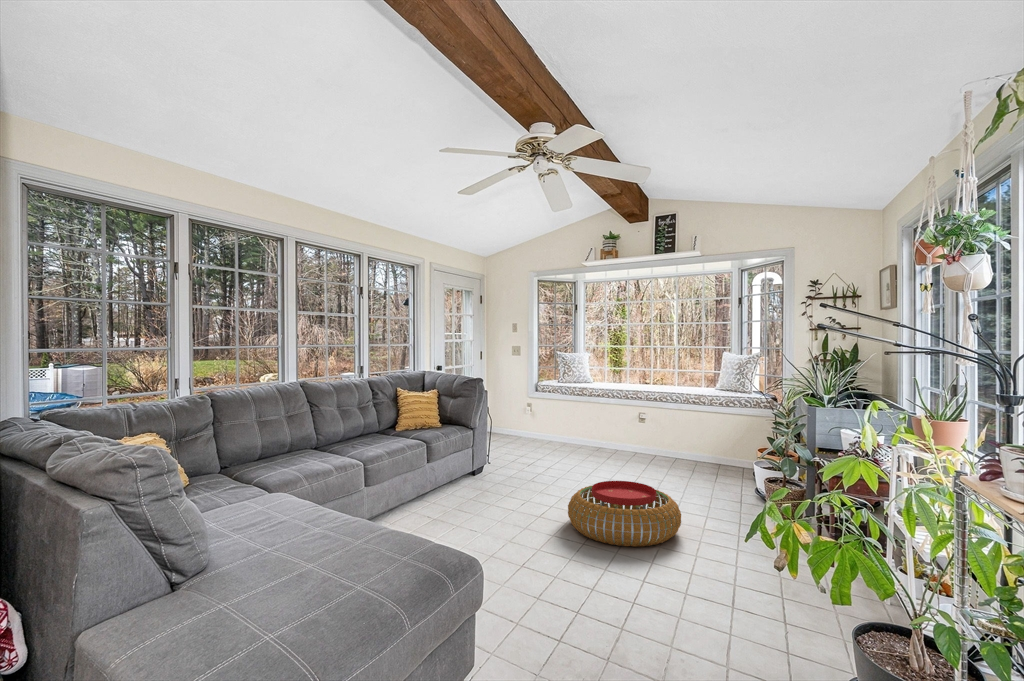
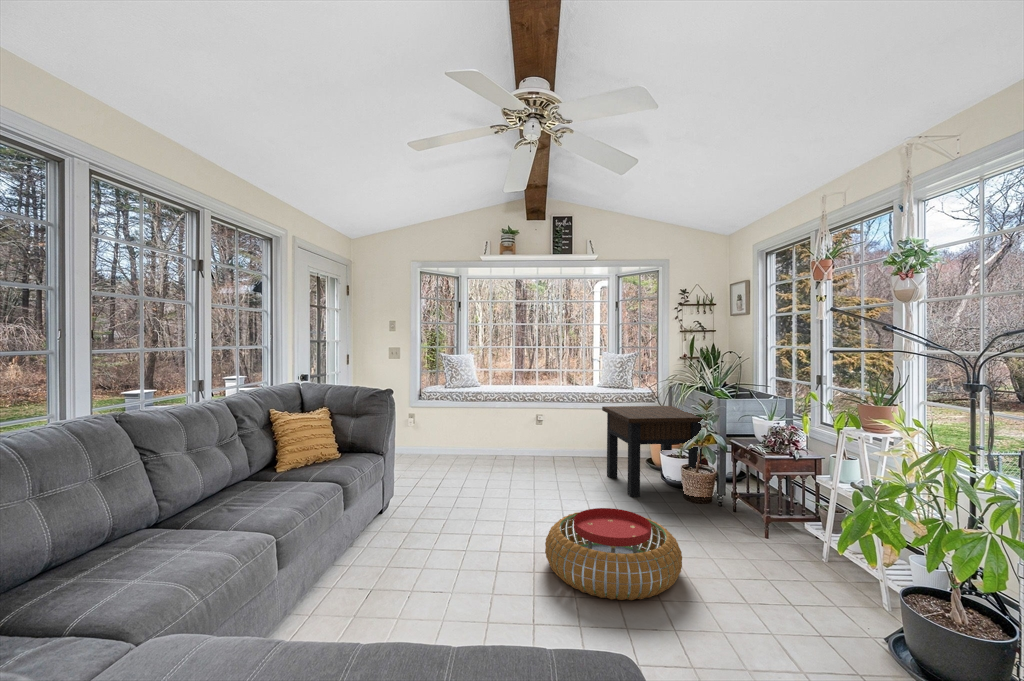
side table: none [692,405,786,496] -> present [602,406,703,497]

